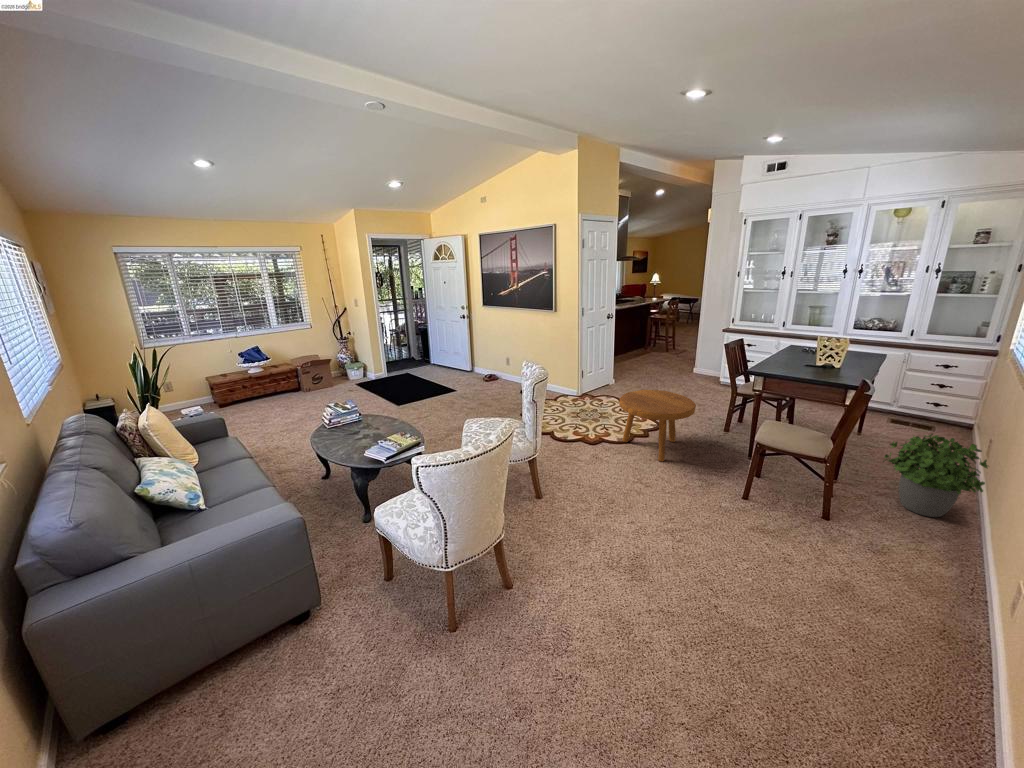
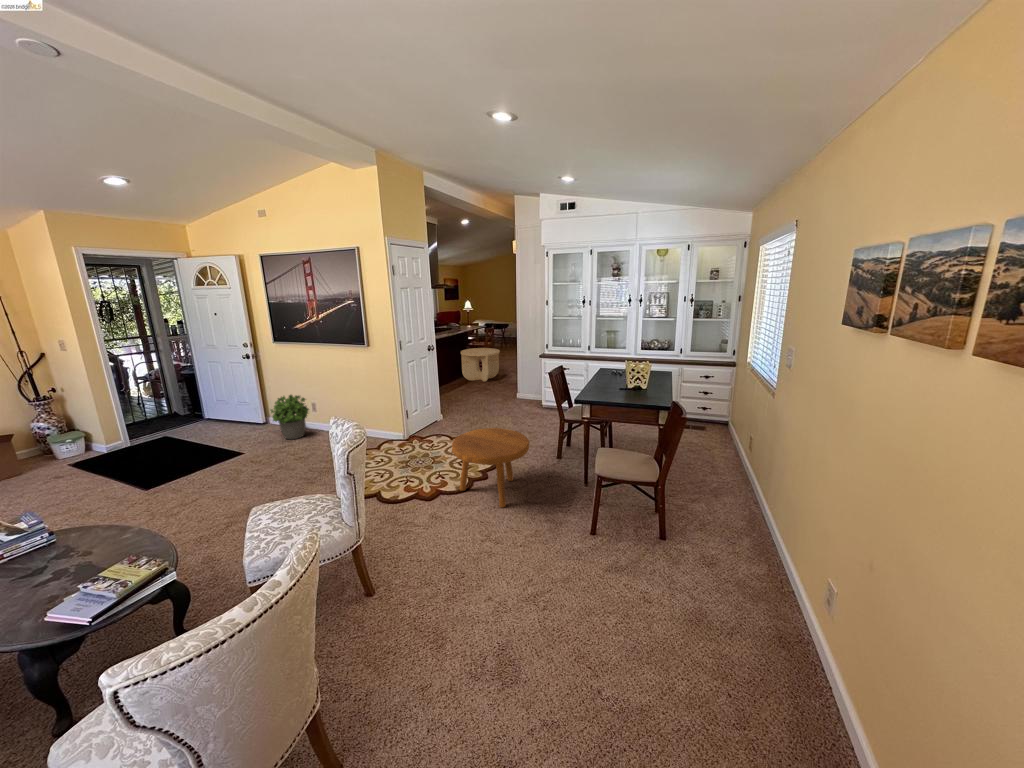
side table: none [637,322,678,355] -> present [461,348,500,382]
potted plant: present [883,434,988,517] -> present [271,395,309,439]

